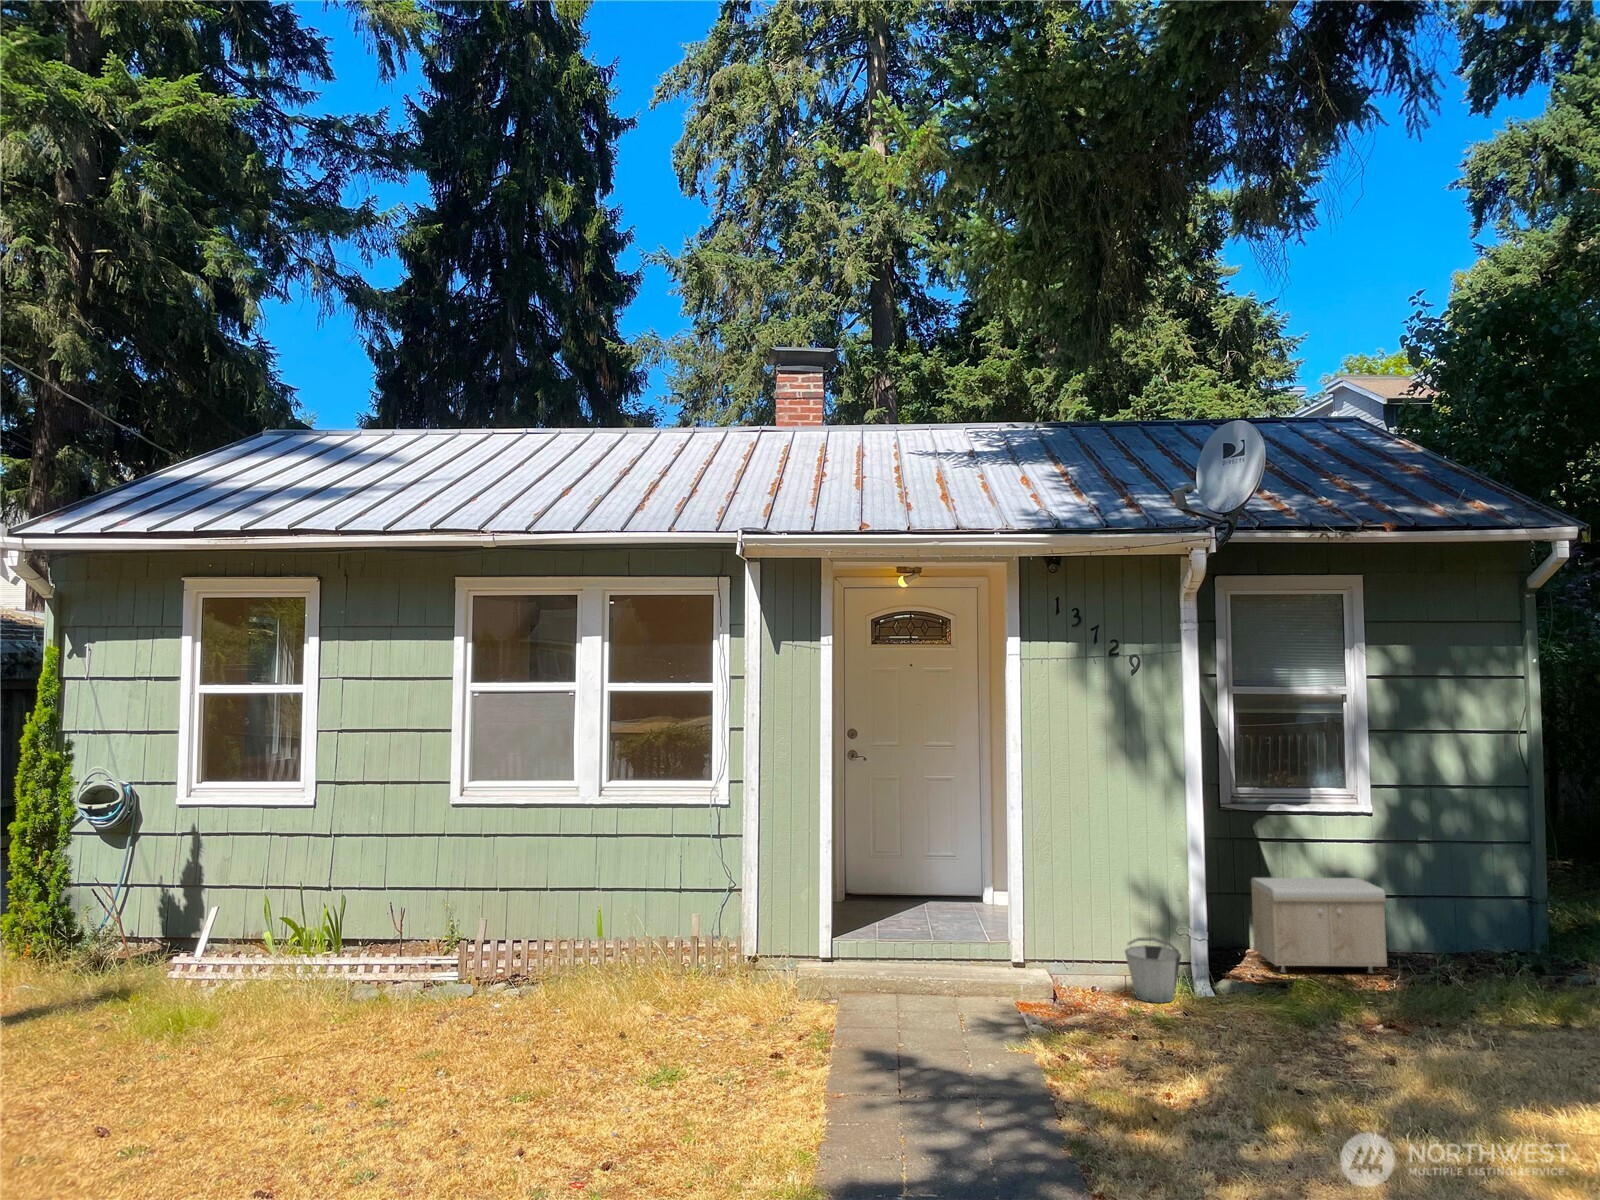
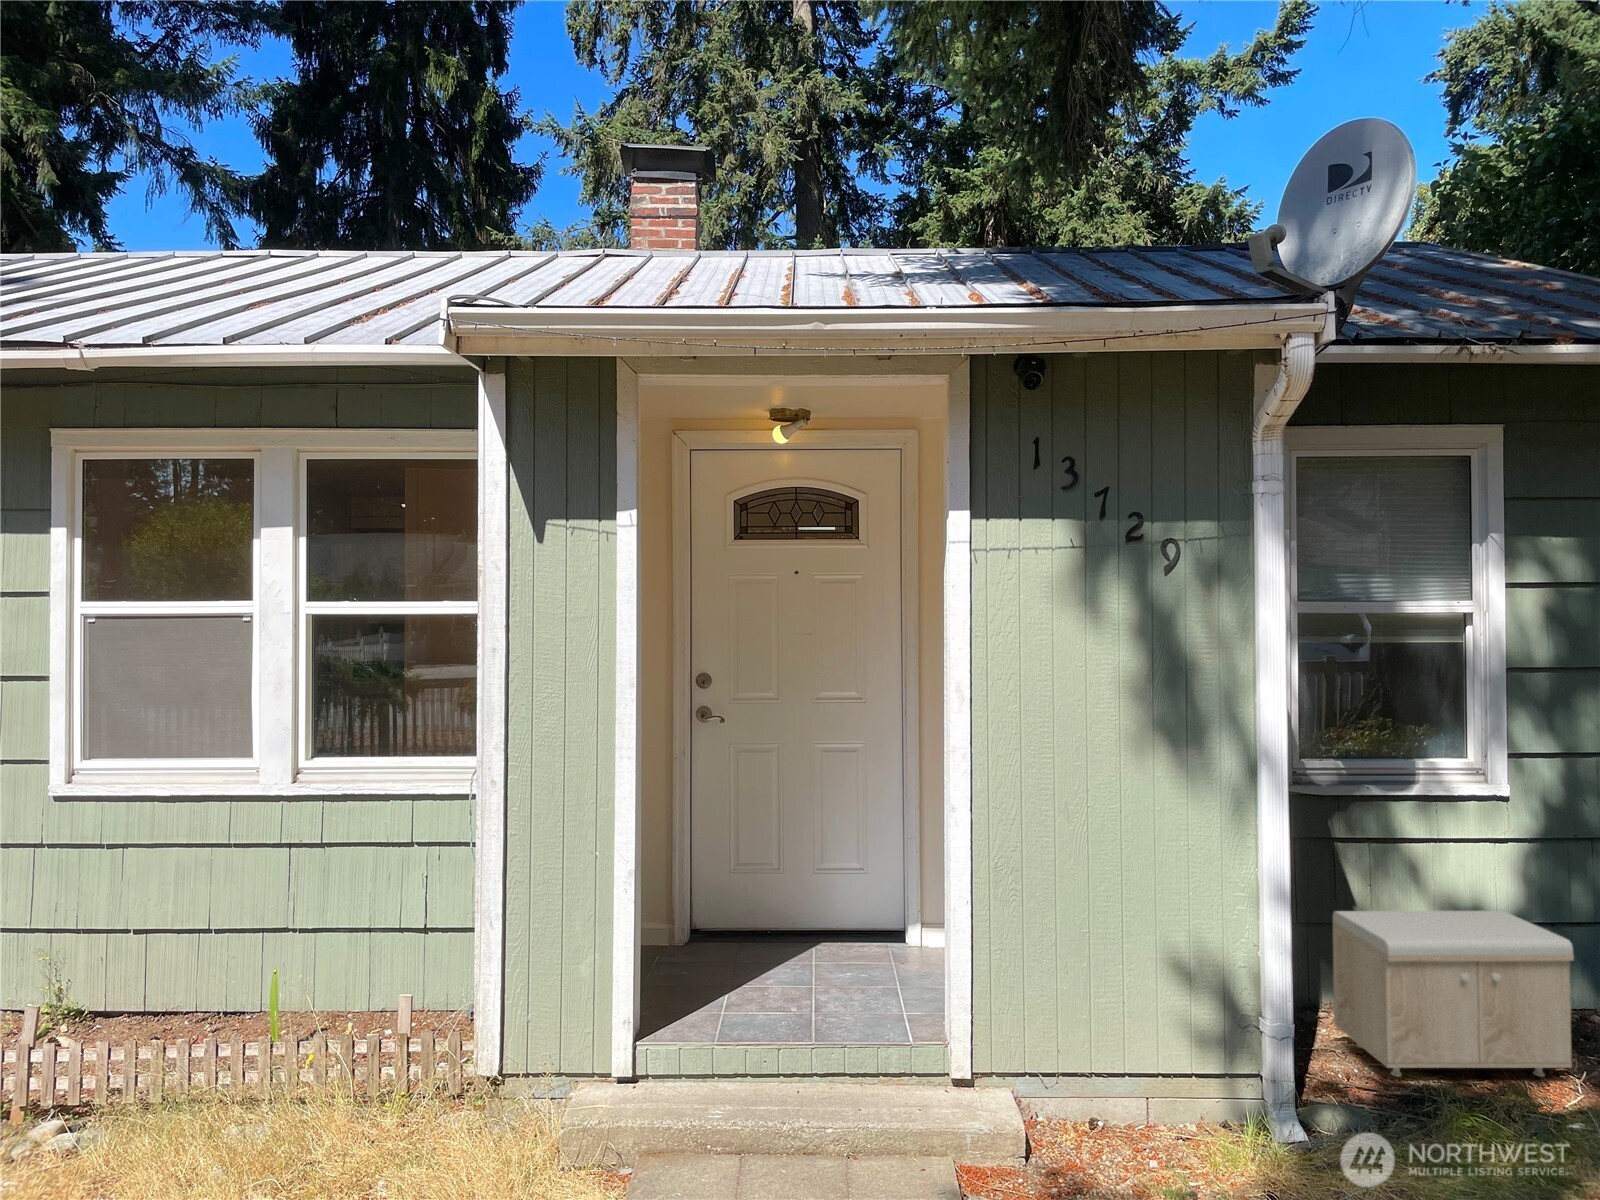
bucket: present [1125,937,1181,1003] -> none [1150,1038,1255,1170]

